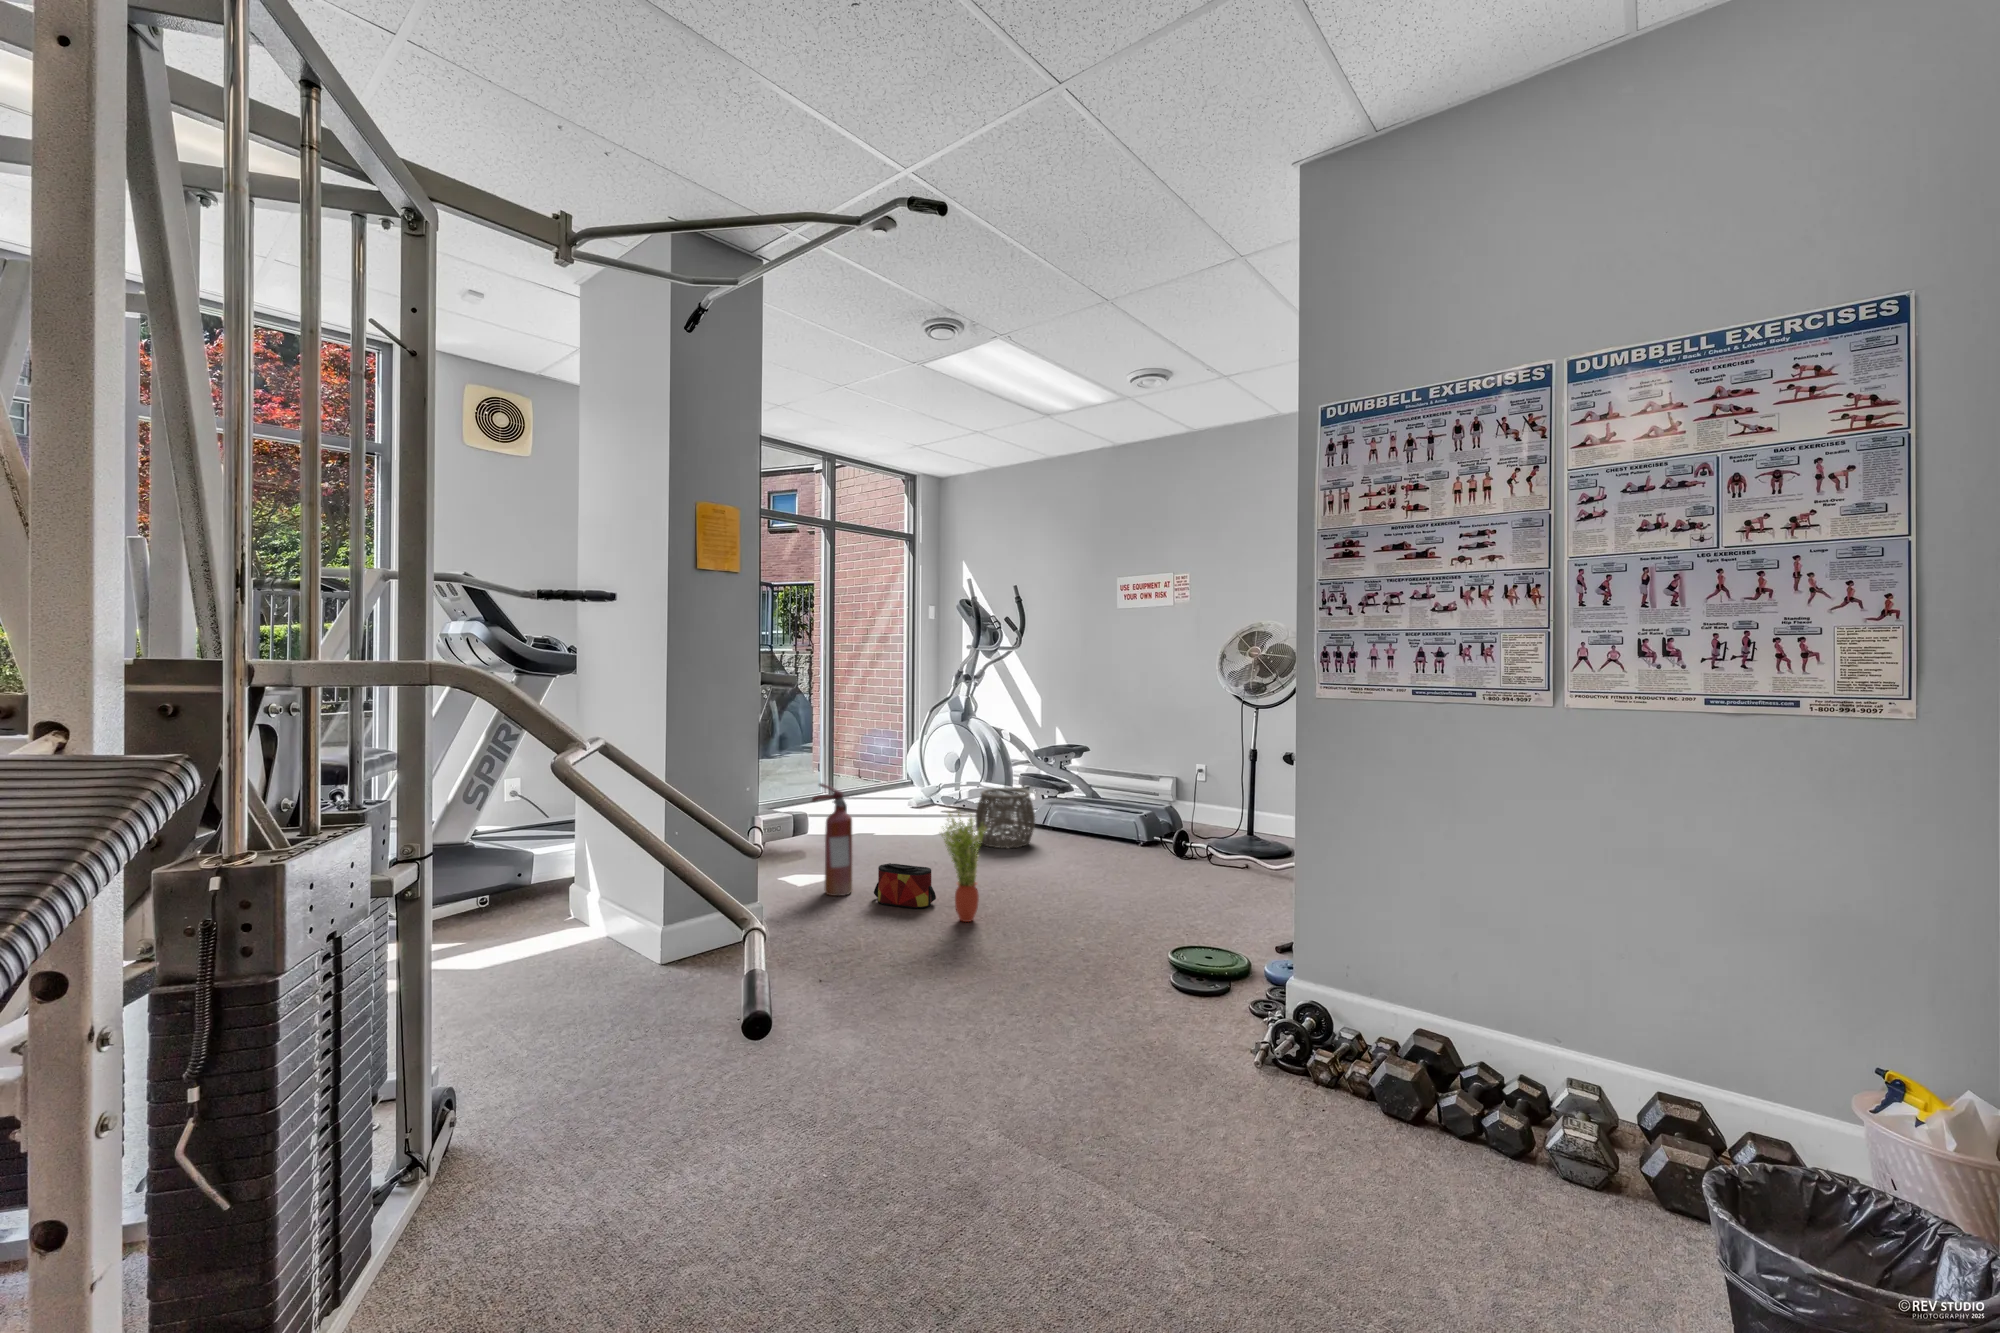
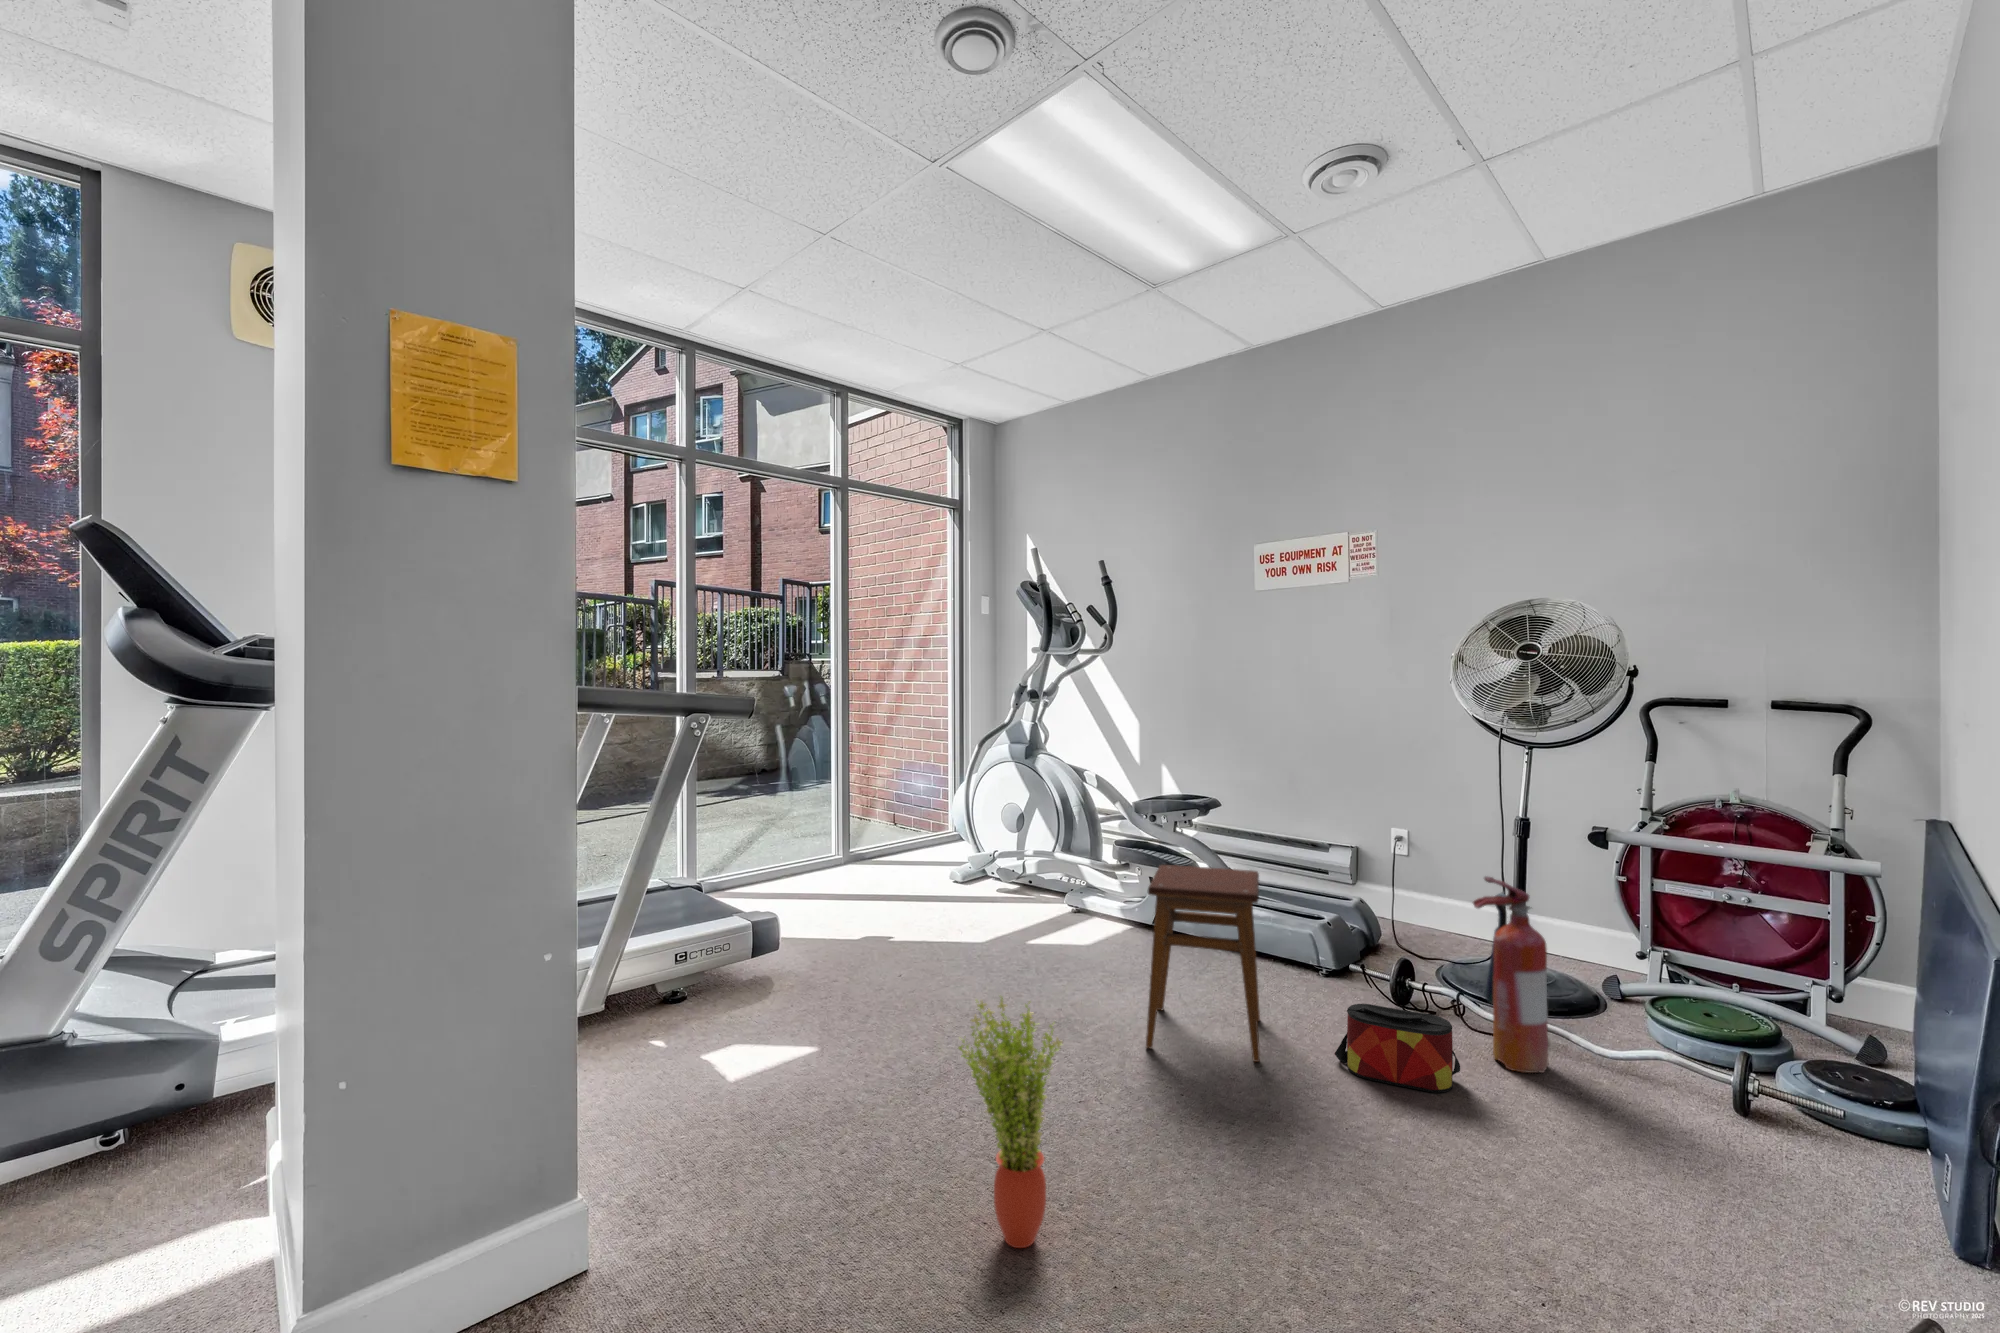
stool: none [1032,774,1098,874] -> present [1146,865,1260,1062]
fire extinguisher: present [812,783,852,896] -> present [1473,876,1548,1073]
woven basket: present [975,788,1035,848] -> none [1044,875,1144,983]
bag: present [874,863,936,909] -> present [1335,1004,1460,1093]

